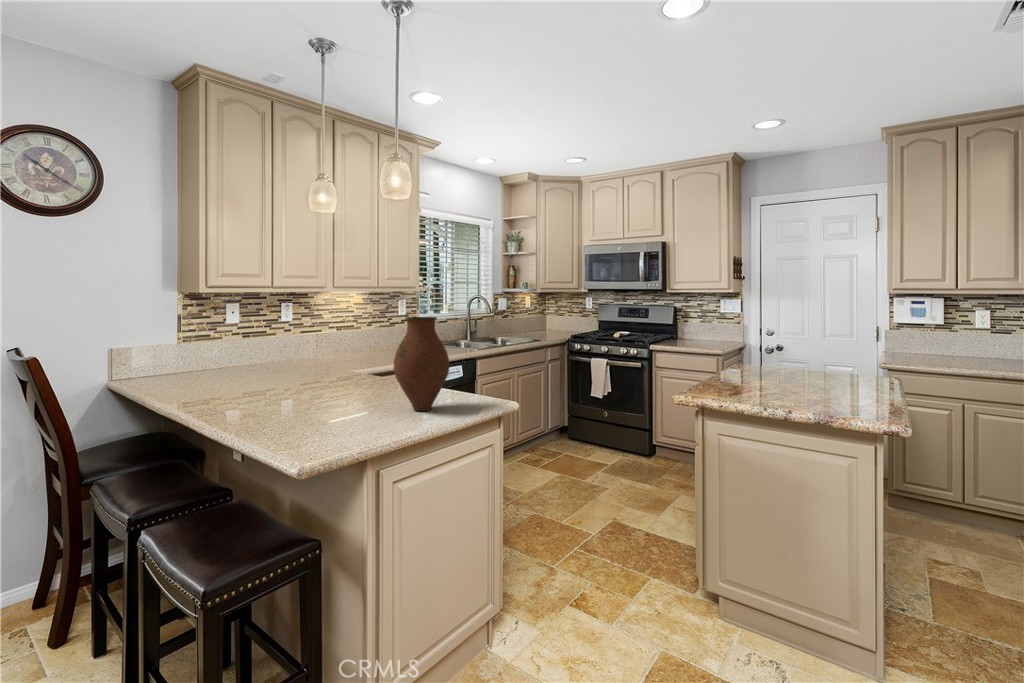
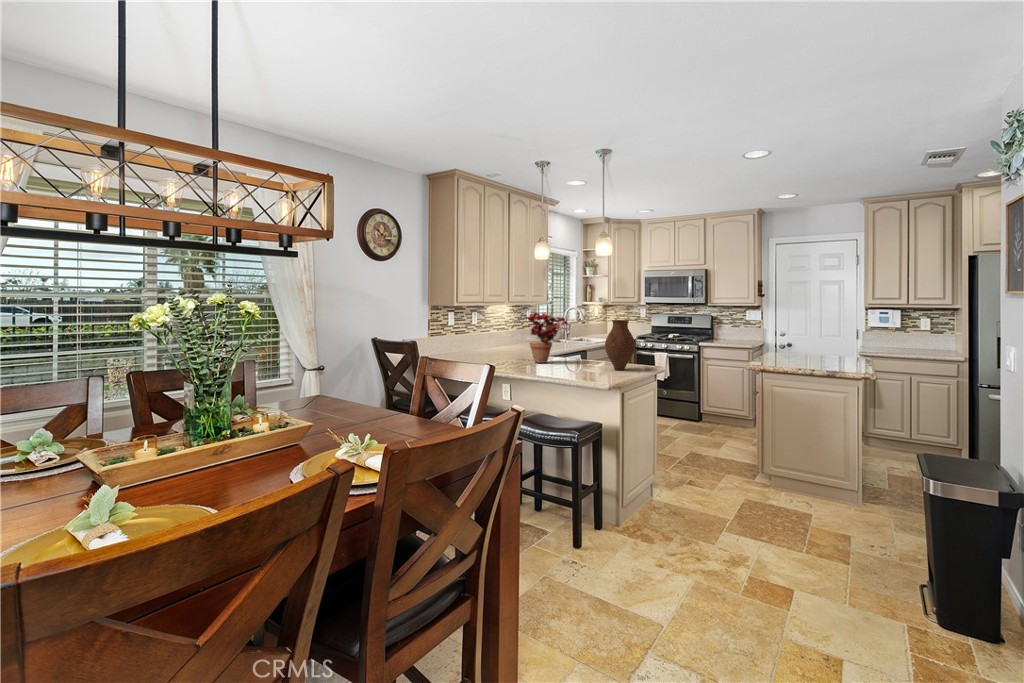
potted plant: none [283,303,367,390] -> present [525,313,567,363]

